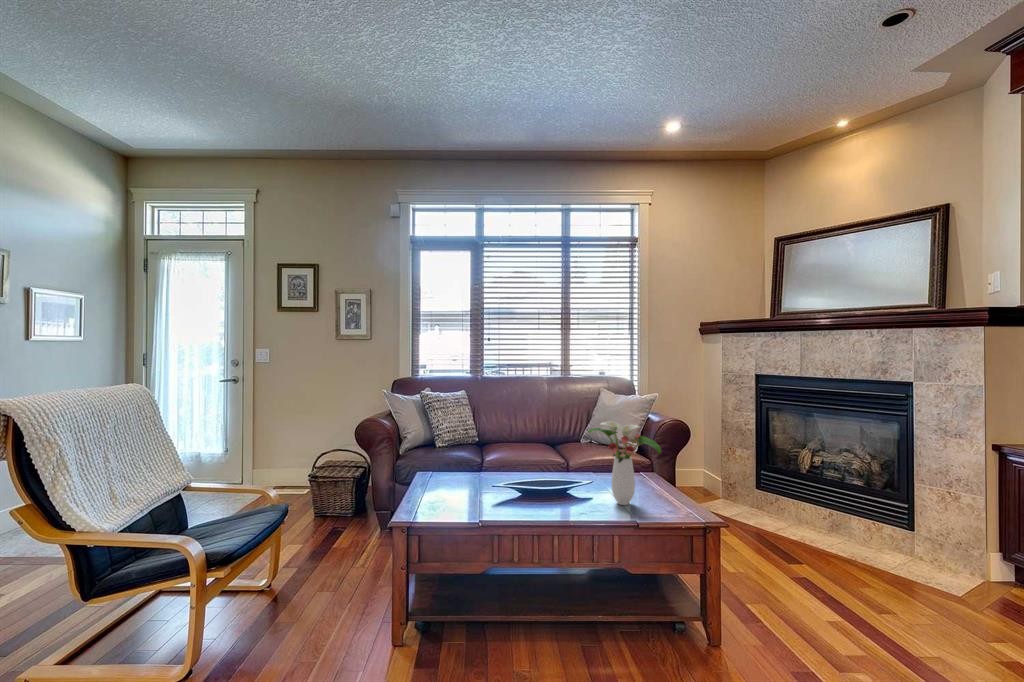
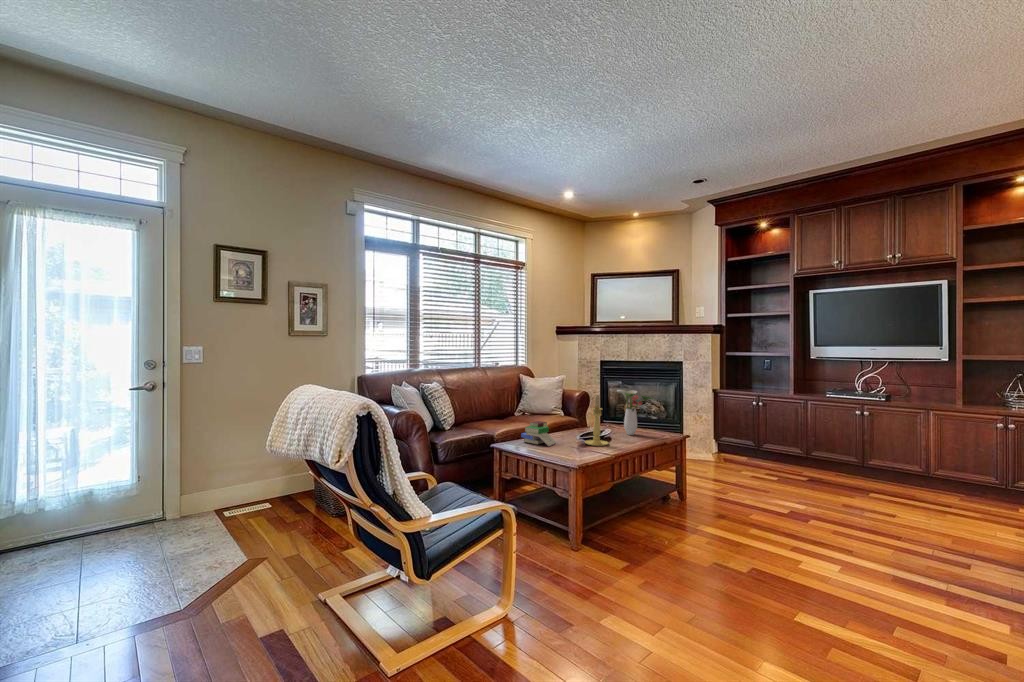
candle holder: none [493,425,532,514] -> present [585,395,608,446]
book: none [436,458,476,498] -> present [521,421,555,446]

